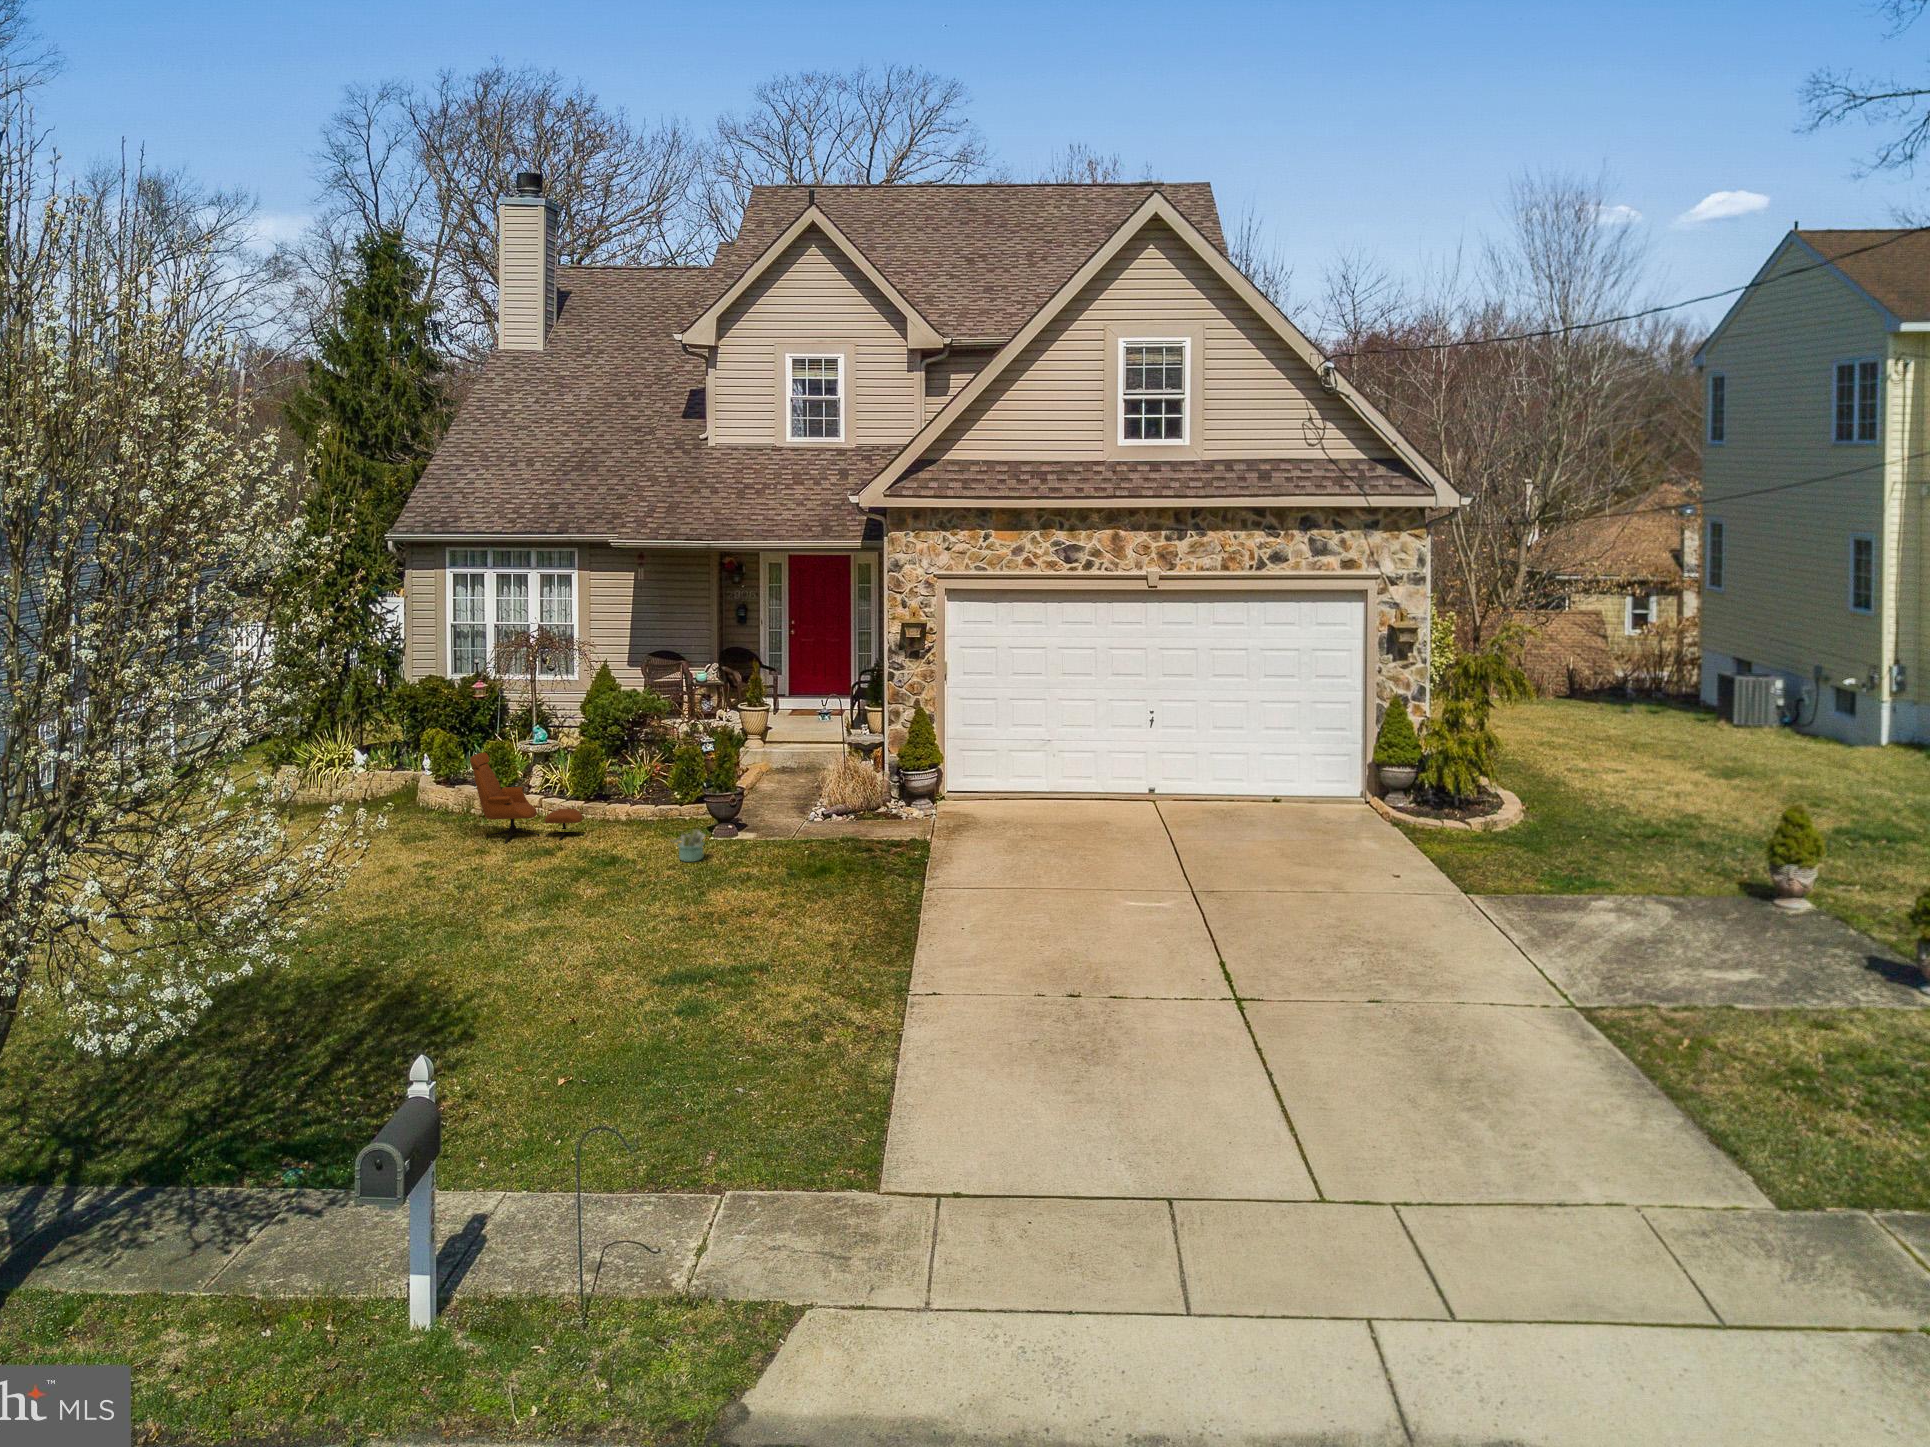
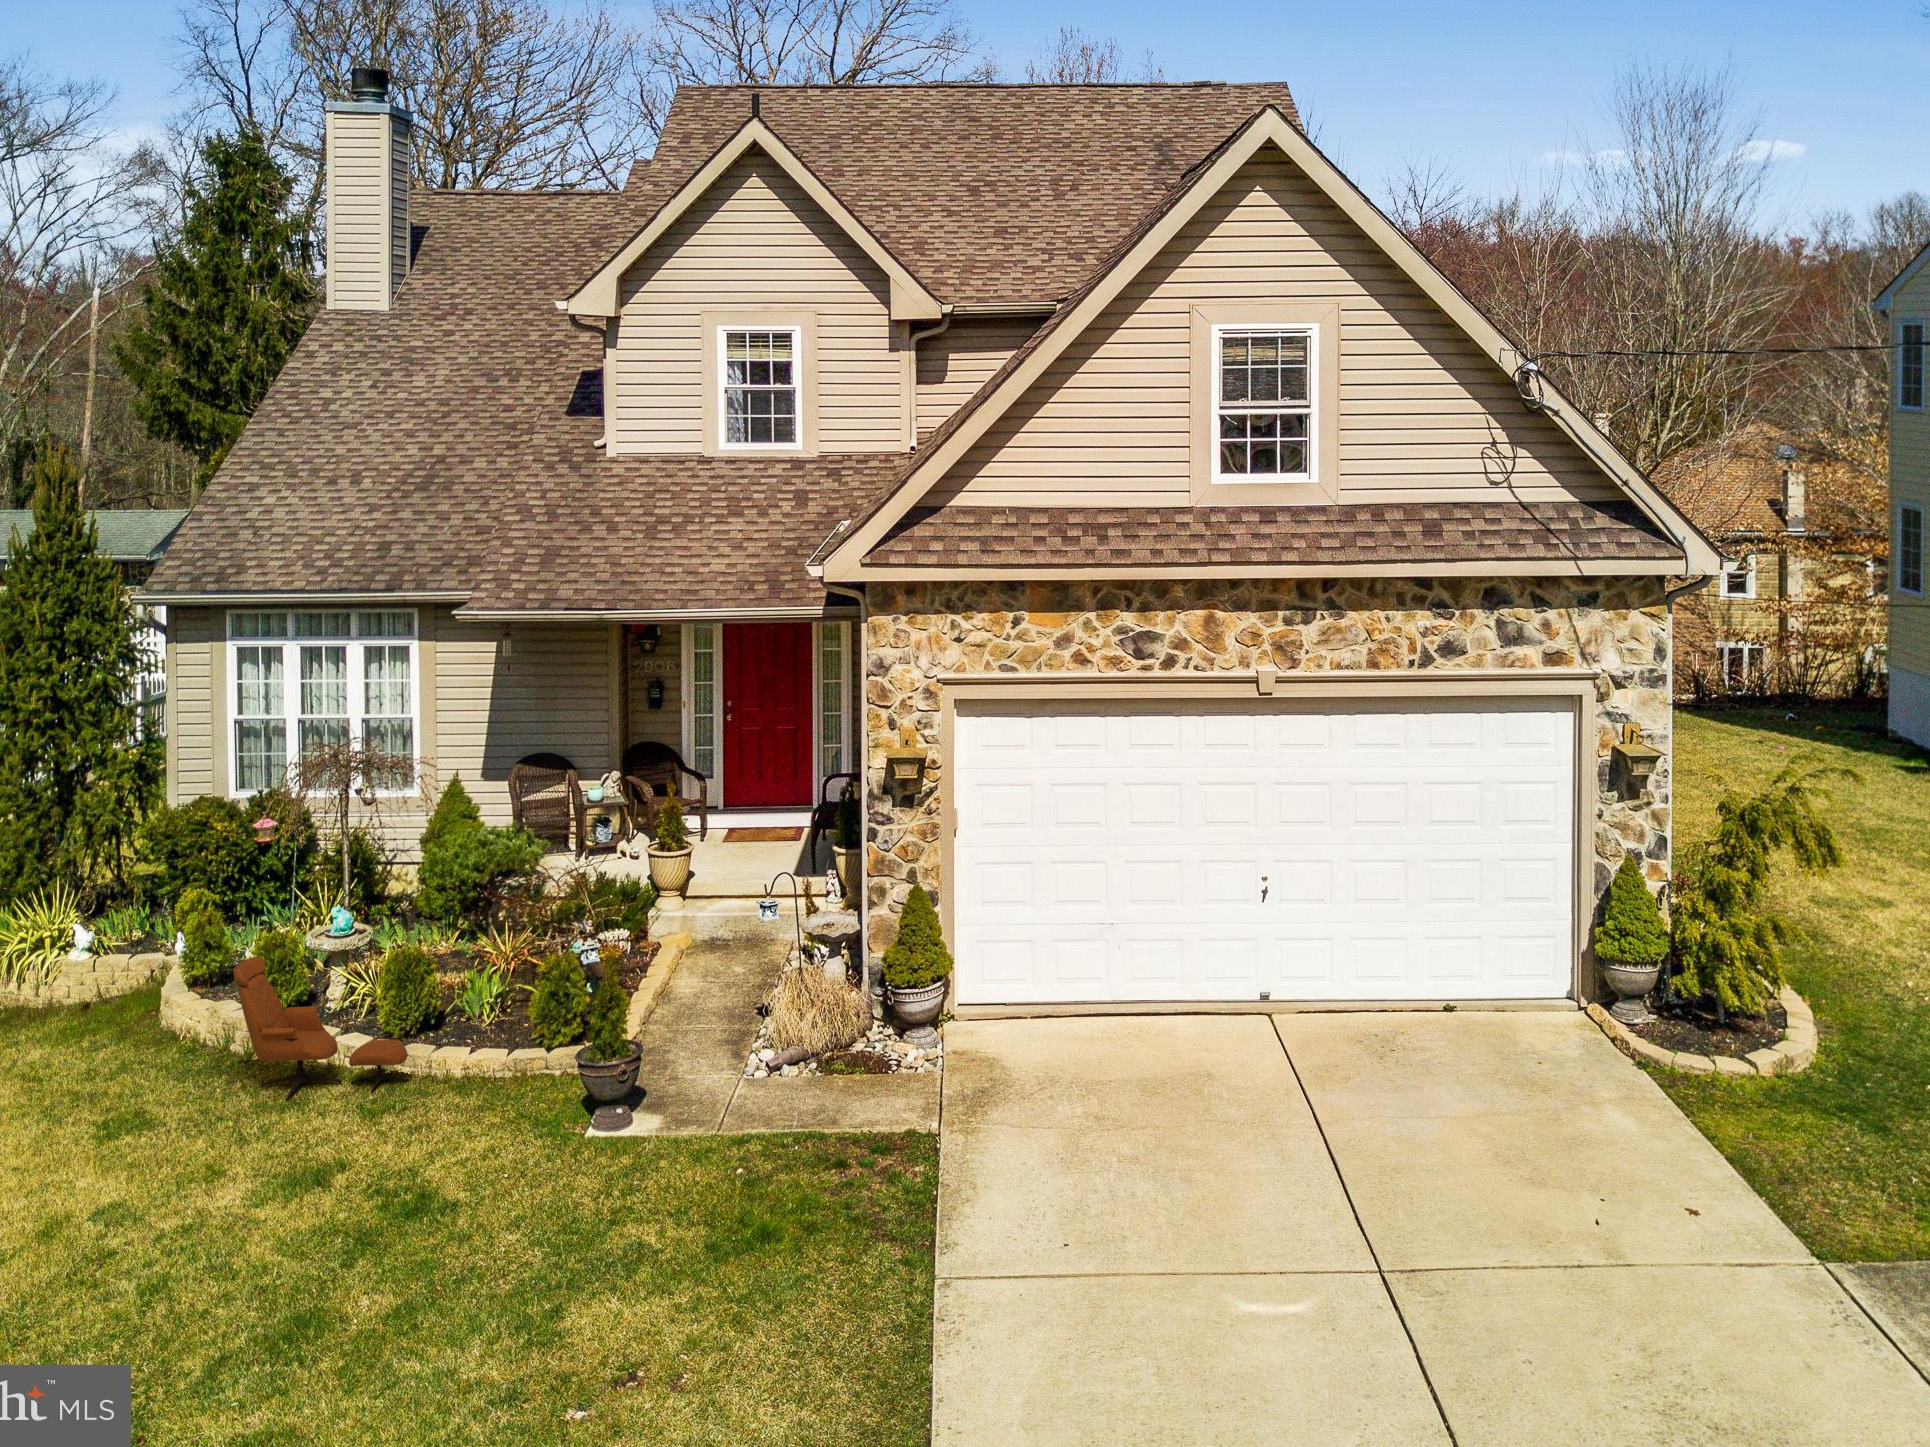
decorative plant: present [672,829,705,862] -> none [536,1086,592,1141]

